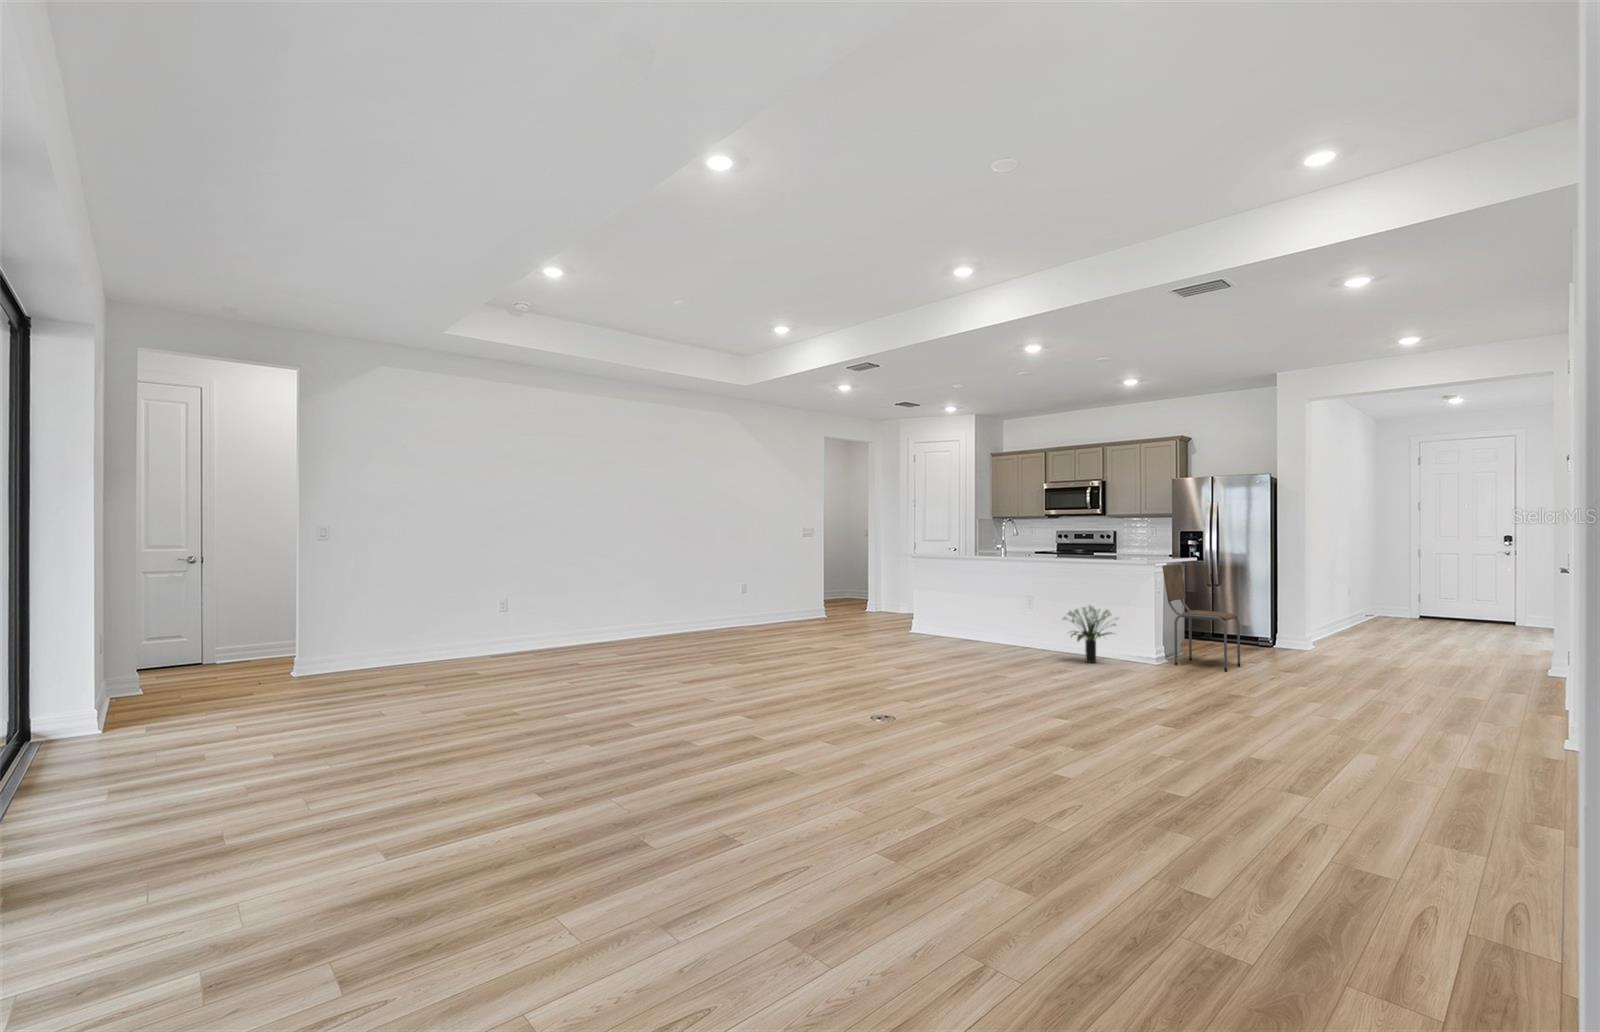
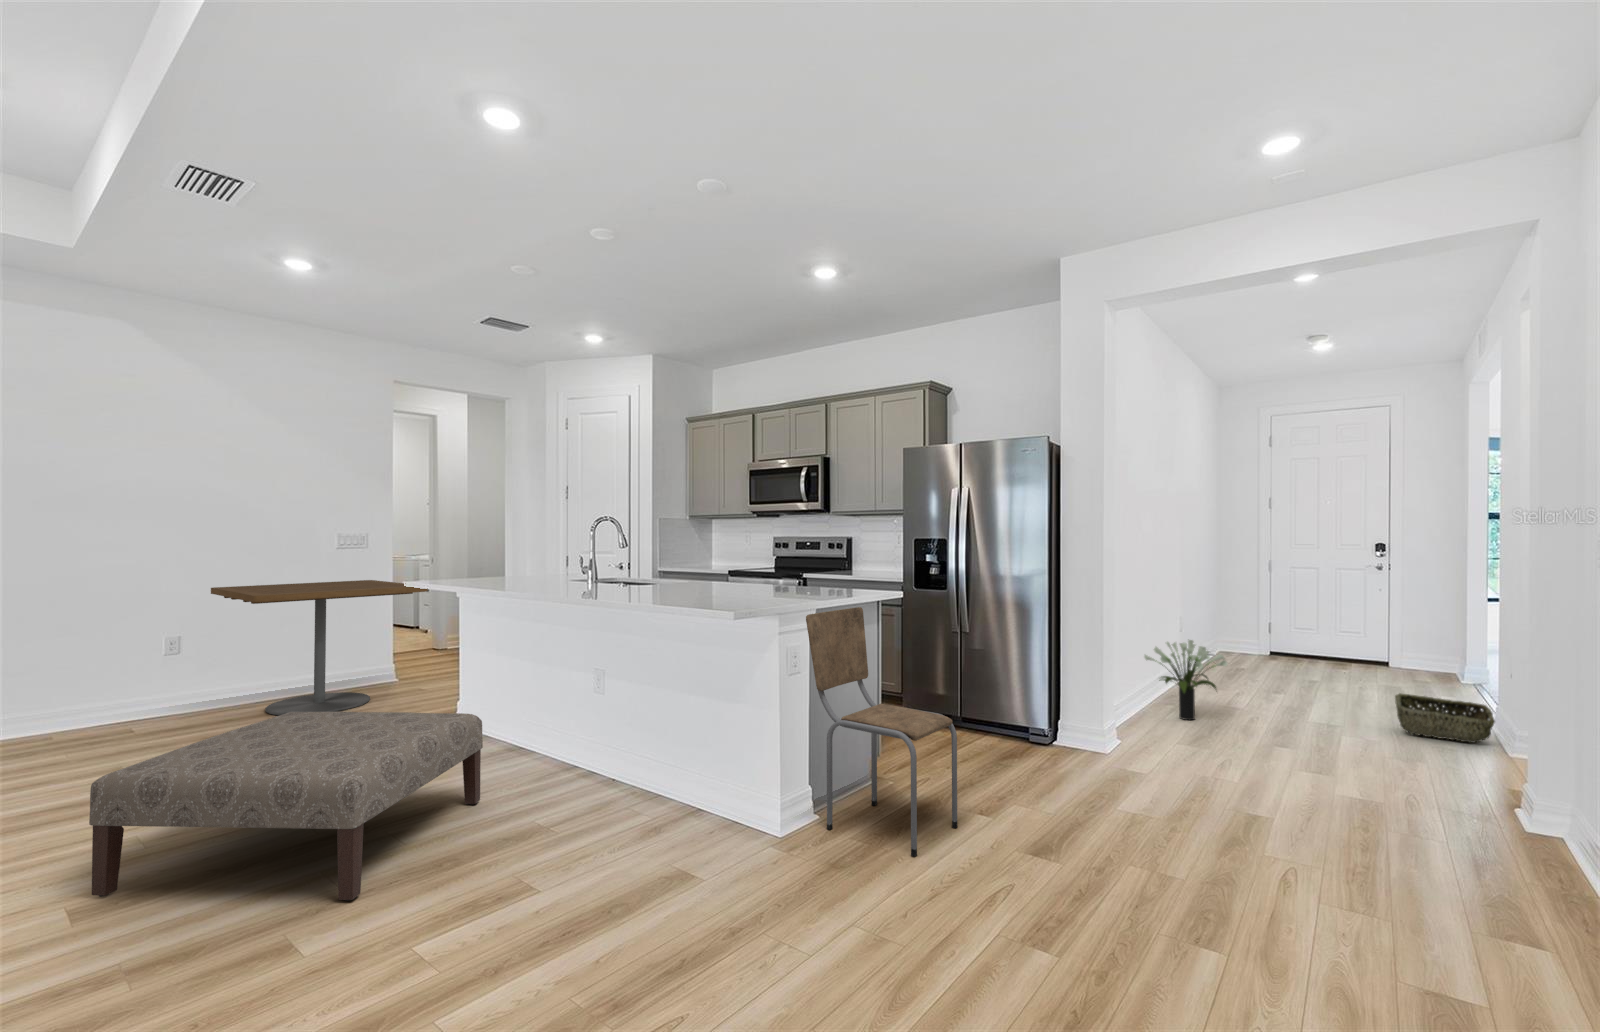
dining table: none [761,556,875,627] -> present [211,580,428,715]
potted plant: present [1063,605,1118,663] -> present [1144,640,1227,720]
ottoman: none [889,609,998,671] -> present [89,712,483,901]
woven basket: none [1499,627,1562,653] -> present [1395,693,1495,743]

